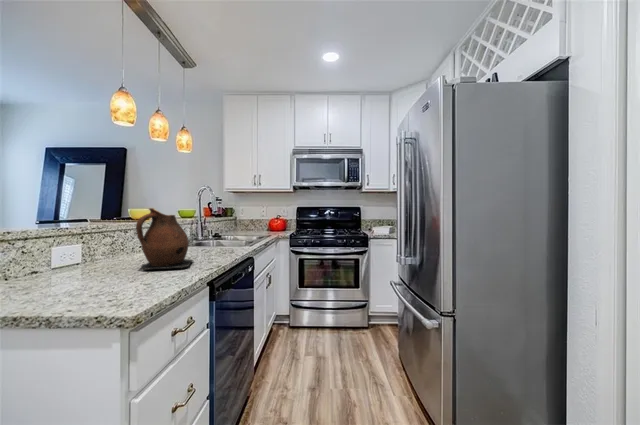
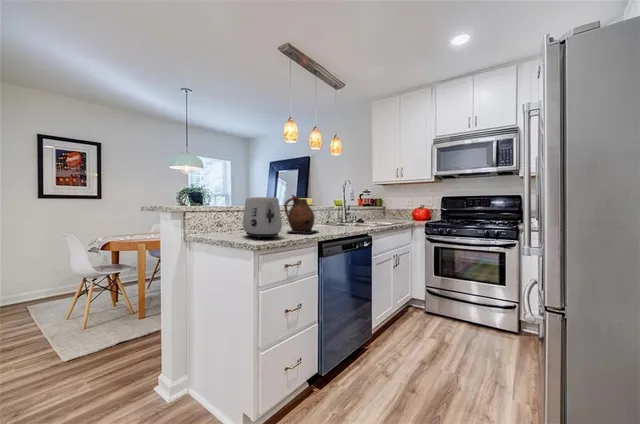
toaster: none [54,217,151,296] -> present [243,197,282,239]

